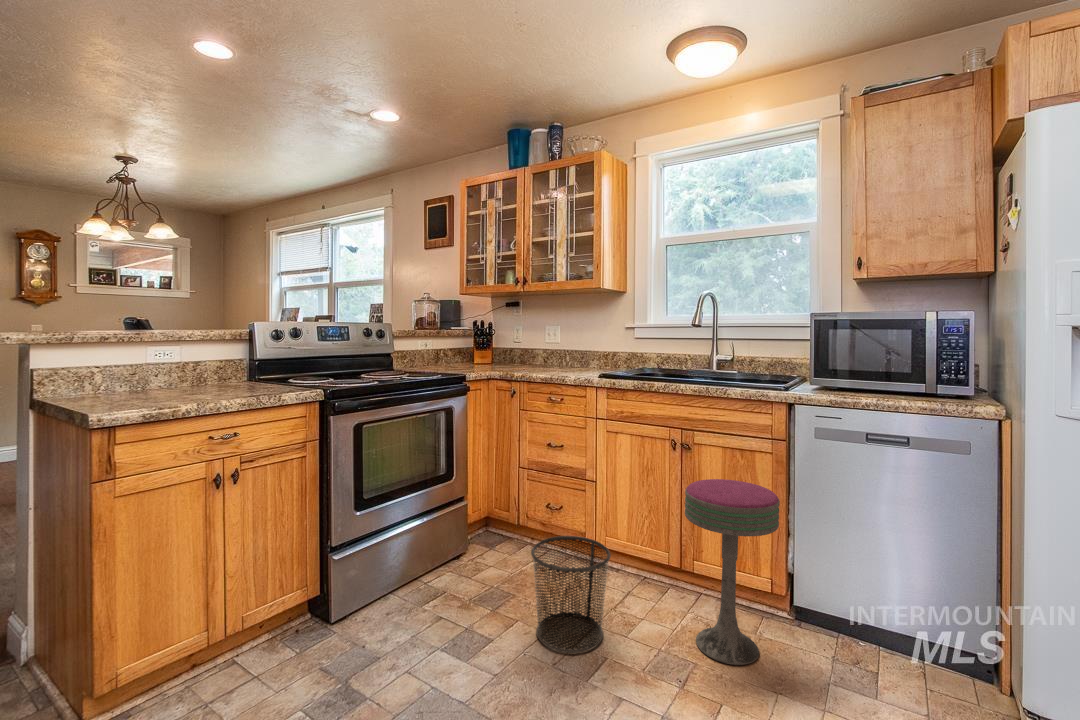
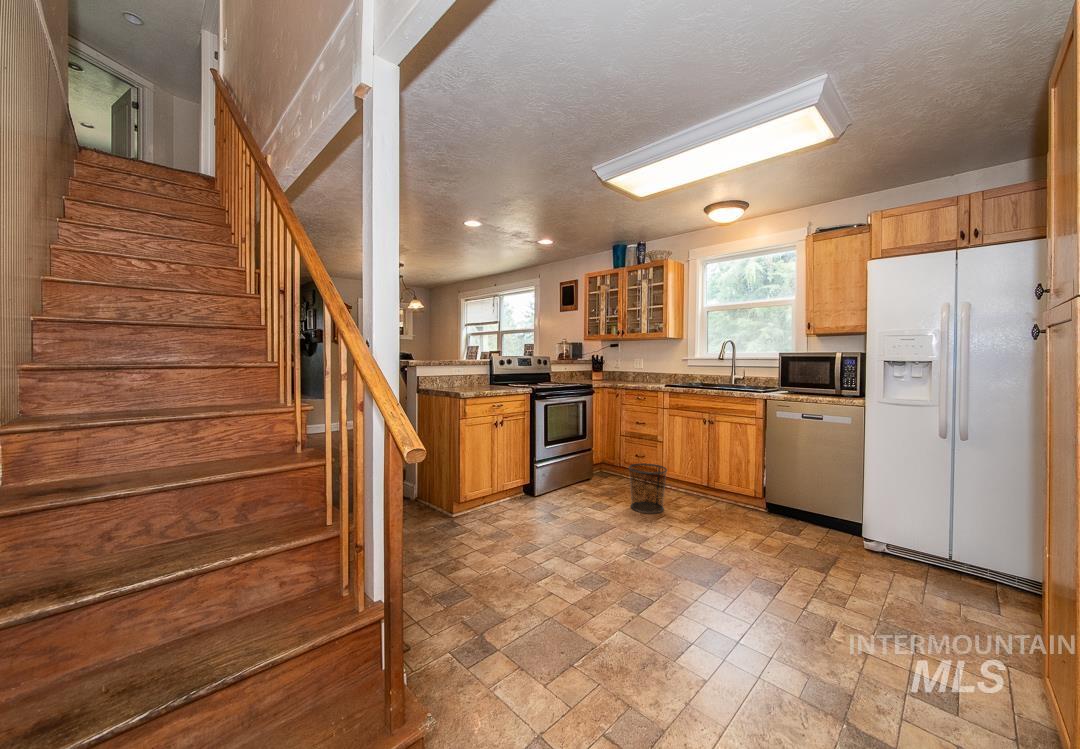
bar stool: present [685,479,780,665] -> none [705,437,752,522]

